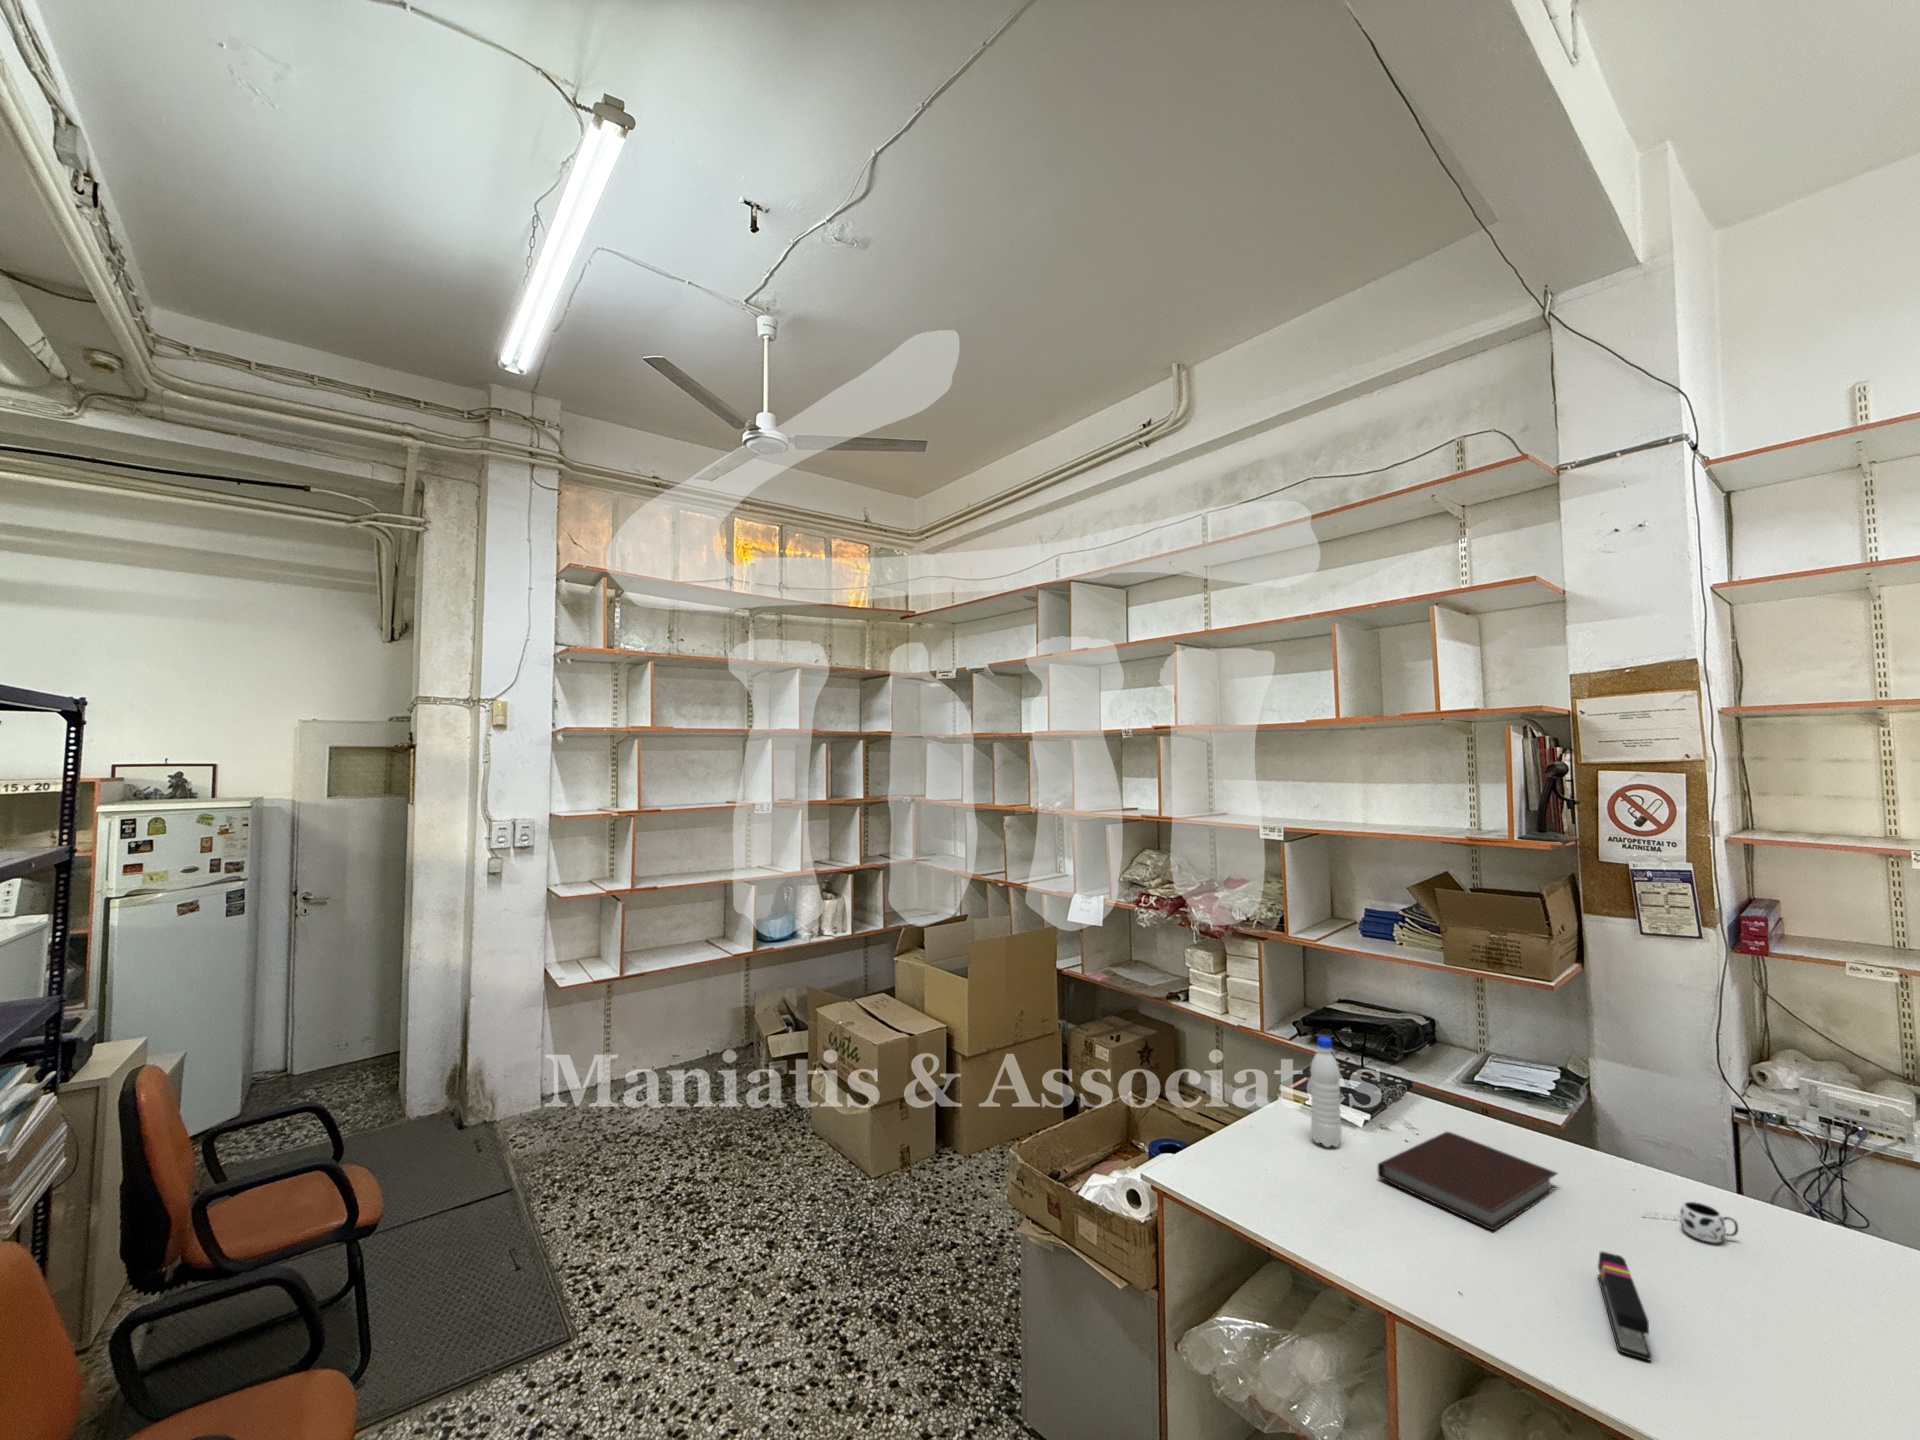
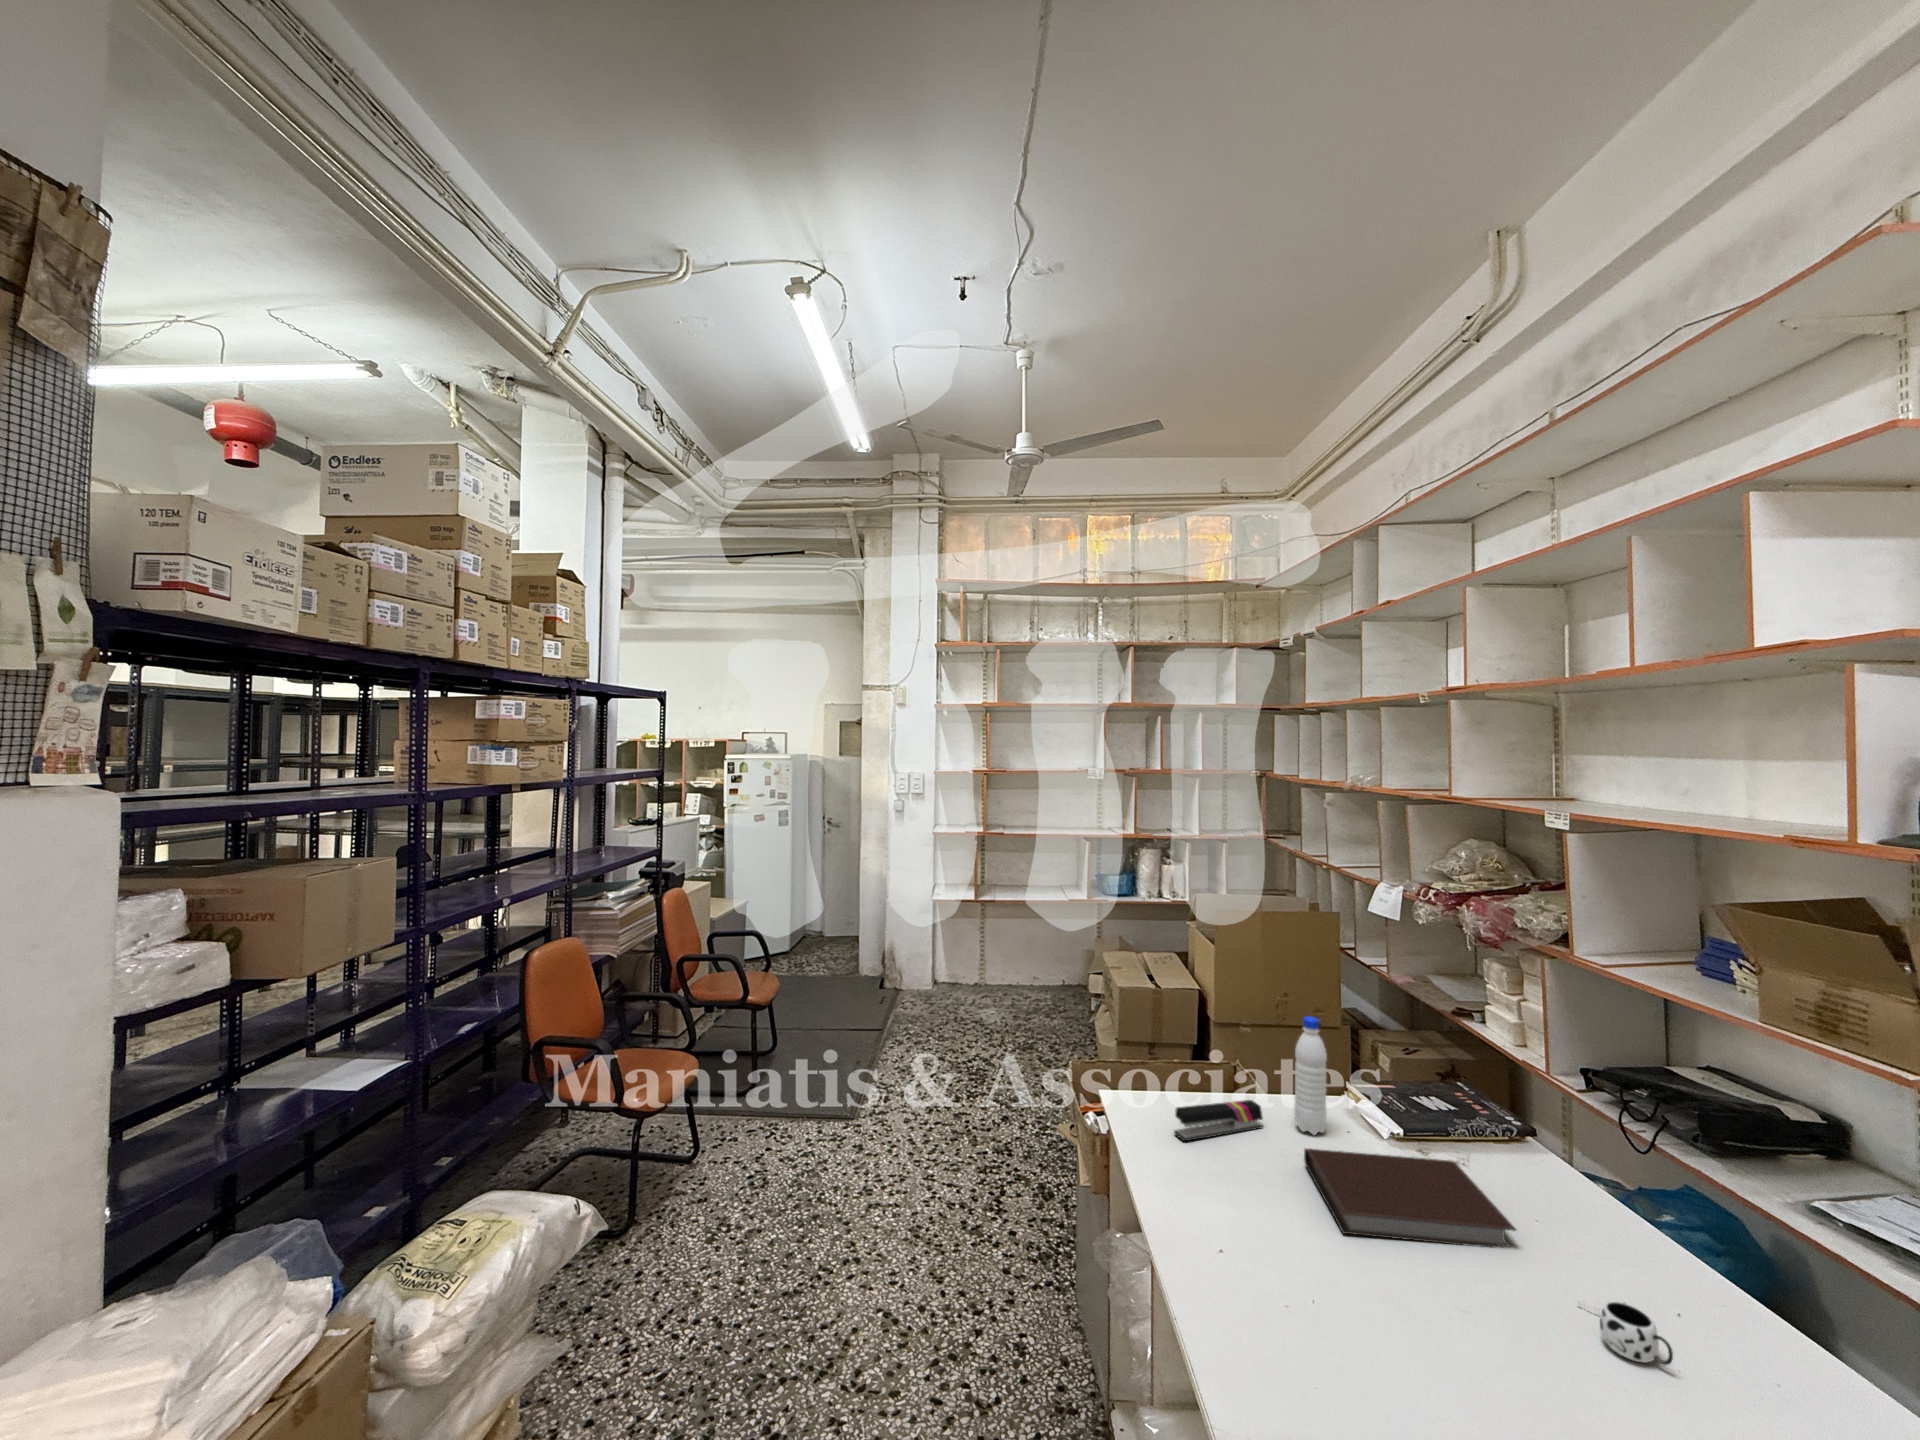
stapler: present [1598,1252,1651,1360] -> present [1174,1100,1263,1141]

